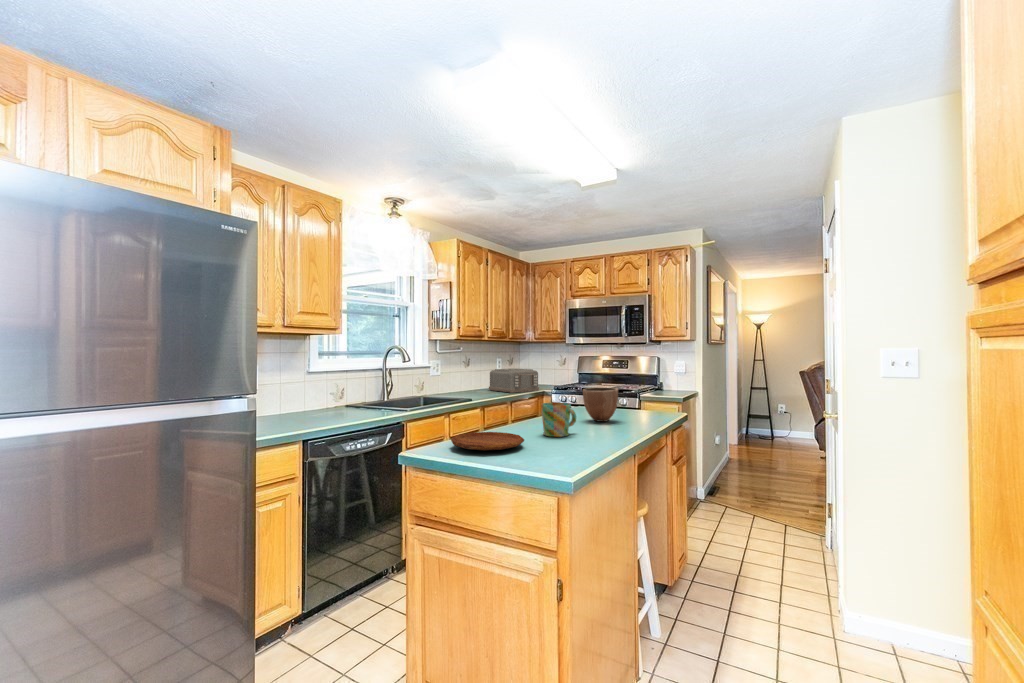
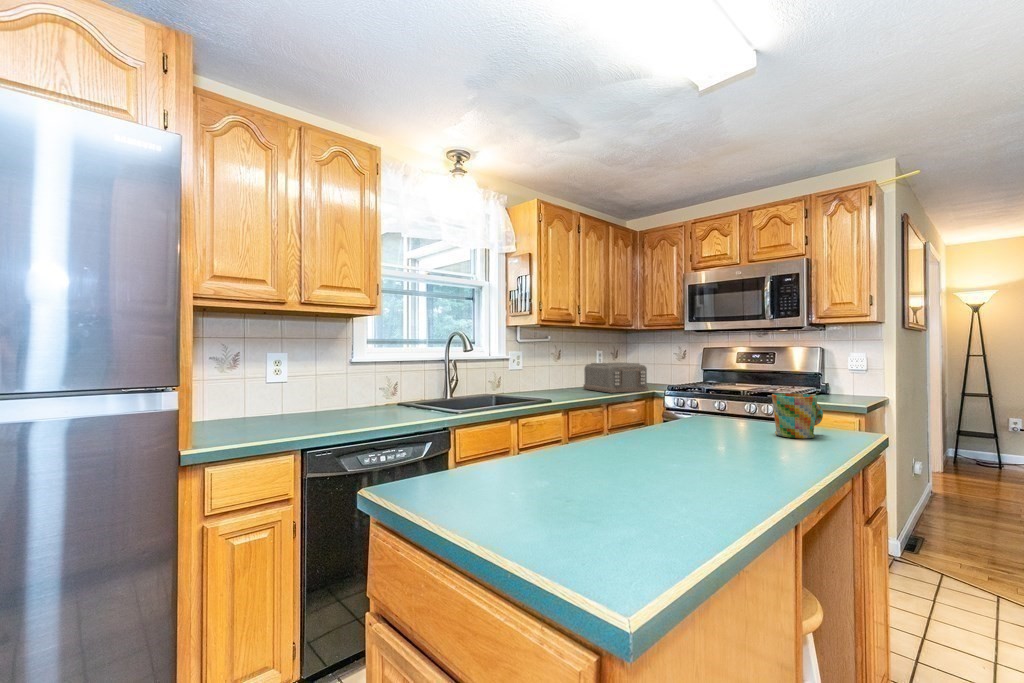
decorative bowl: present [583,387,618,422] -> none [693,386,755,443]
mug: present [541,402,576,437] -> present [772,393,823,438]
tray: present [451,432,524,450] -> none [443,455,569,493]

